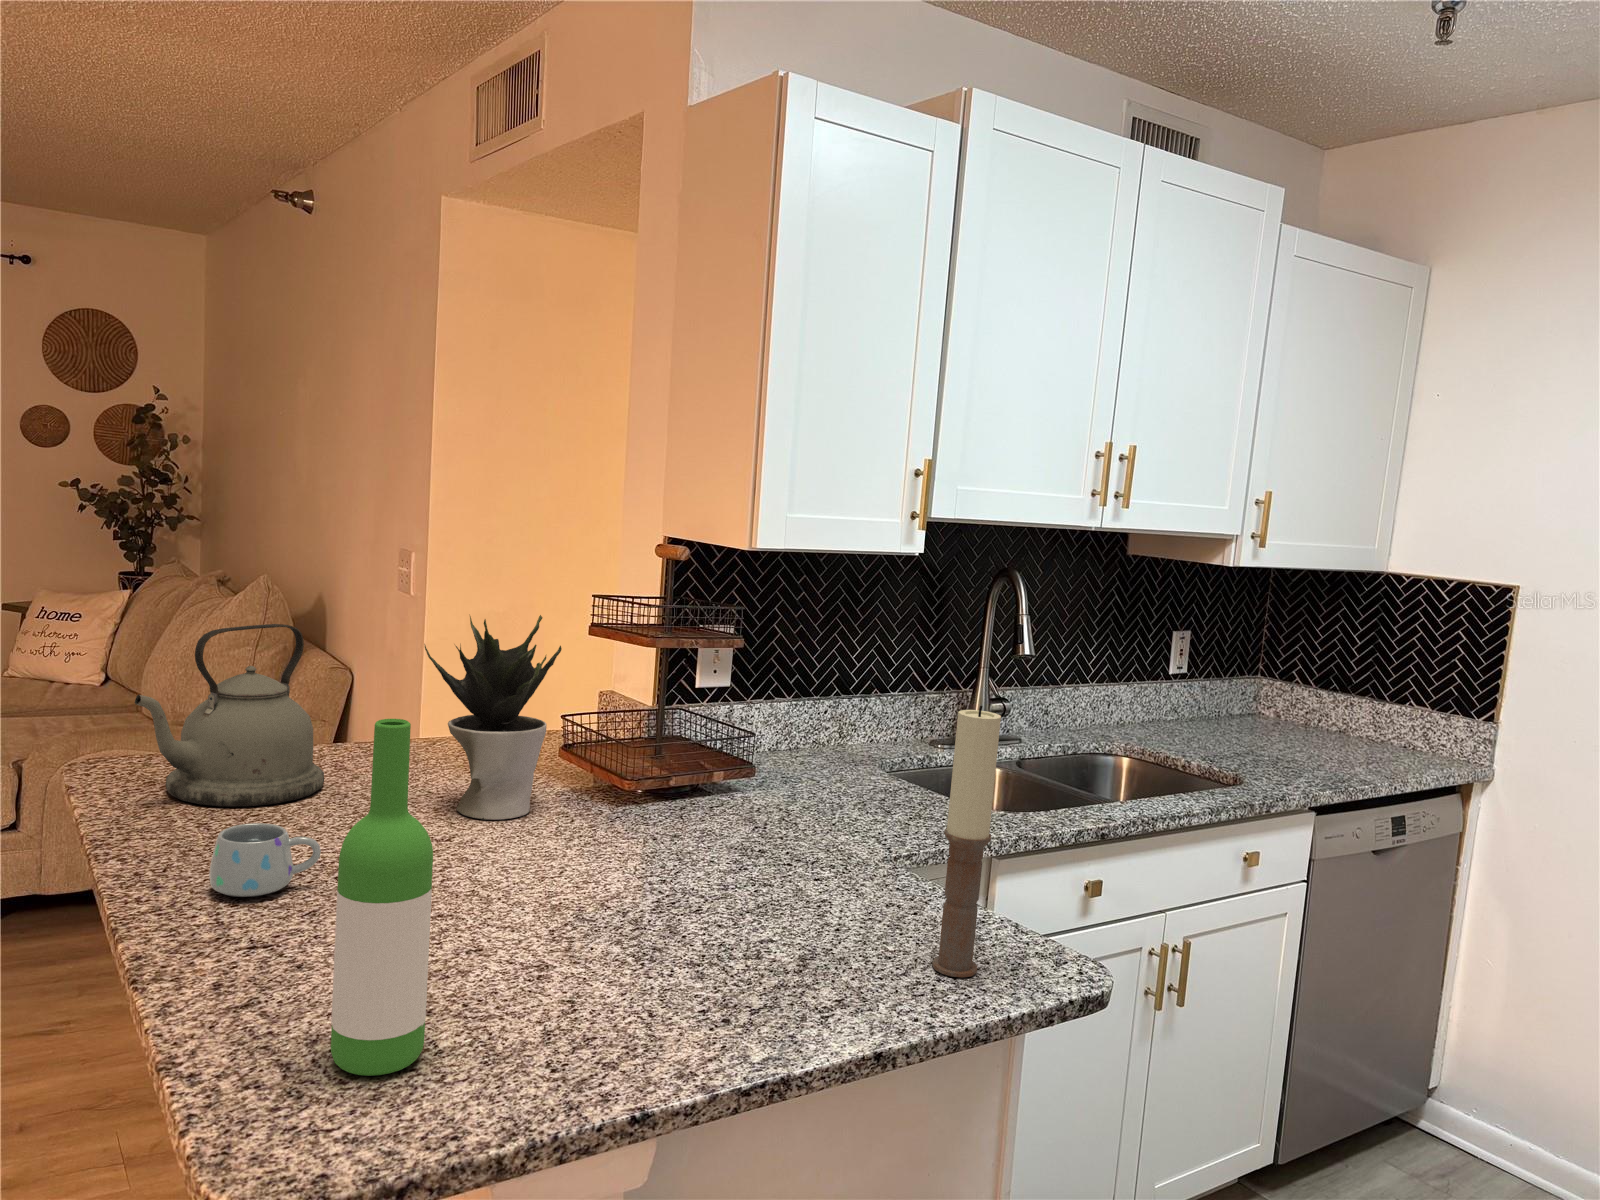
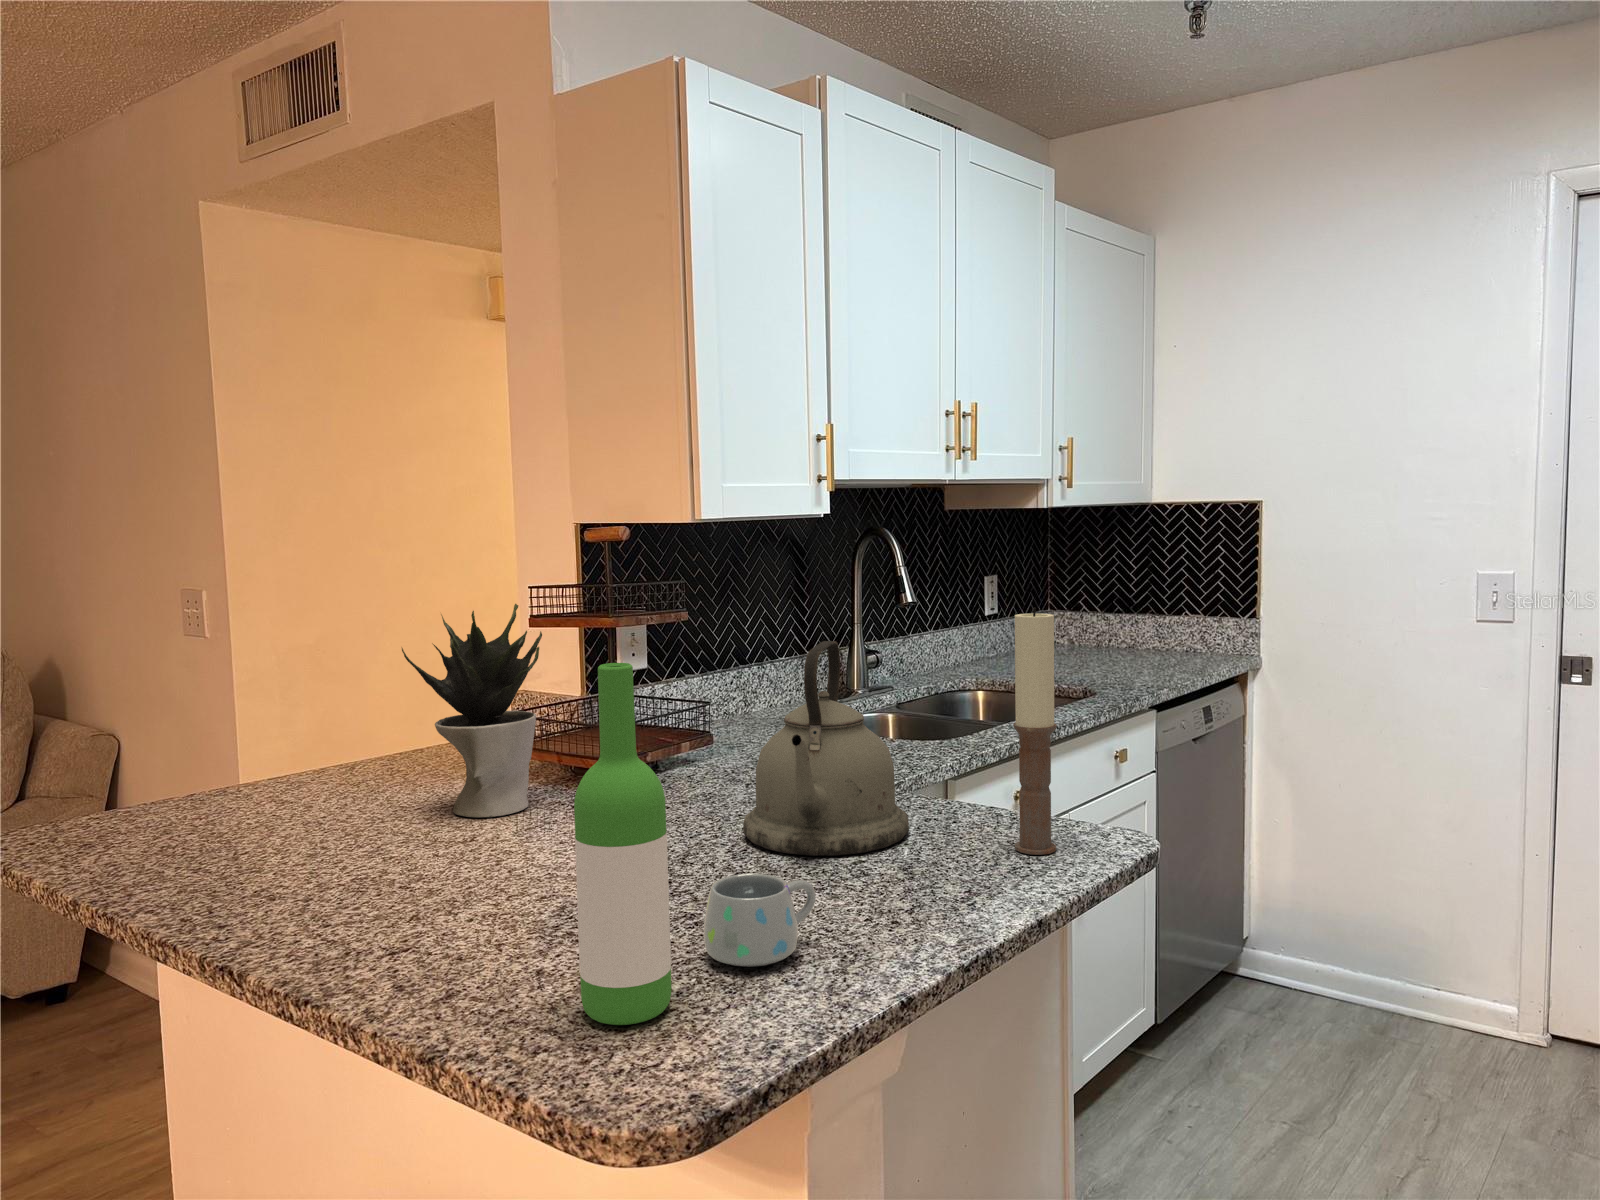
kettle: present [135,624,324,806] -> present [743,641,909,856]
mug: present [209,823,321,897] -> present [704,874,816,967]

